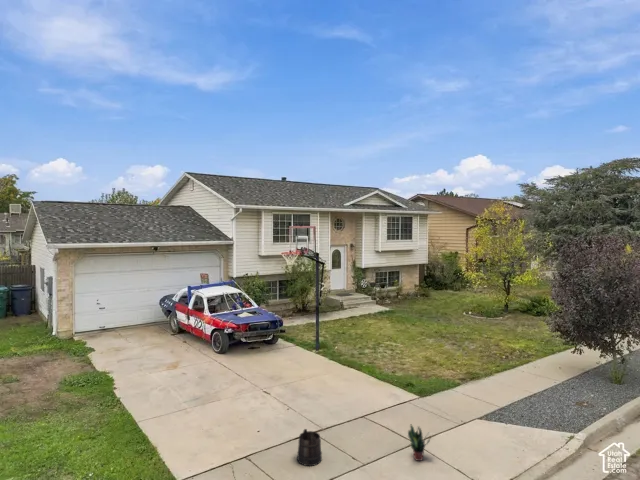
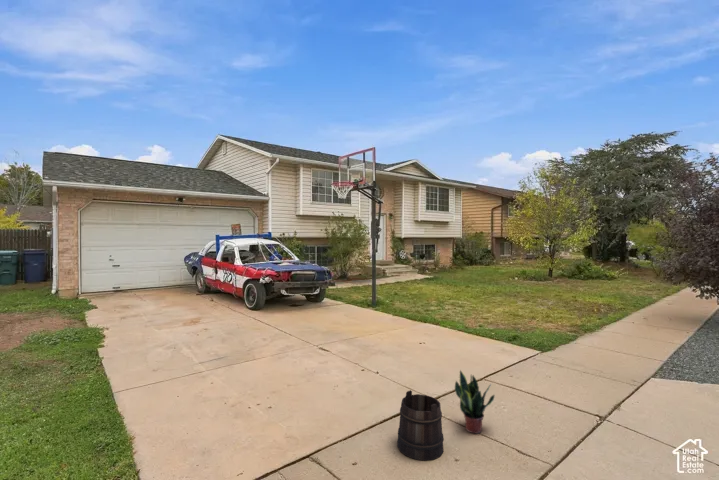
potted plant: present [408,424,430,461] -> present [455,371,494,433]

